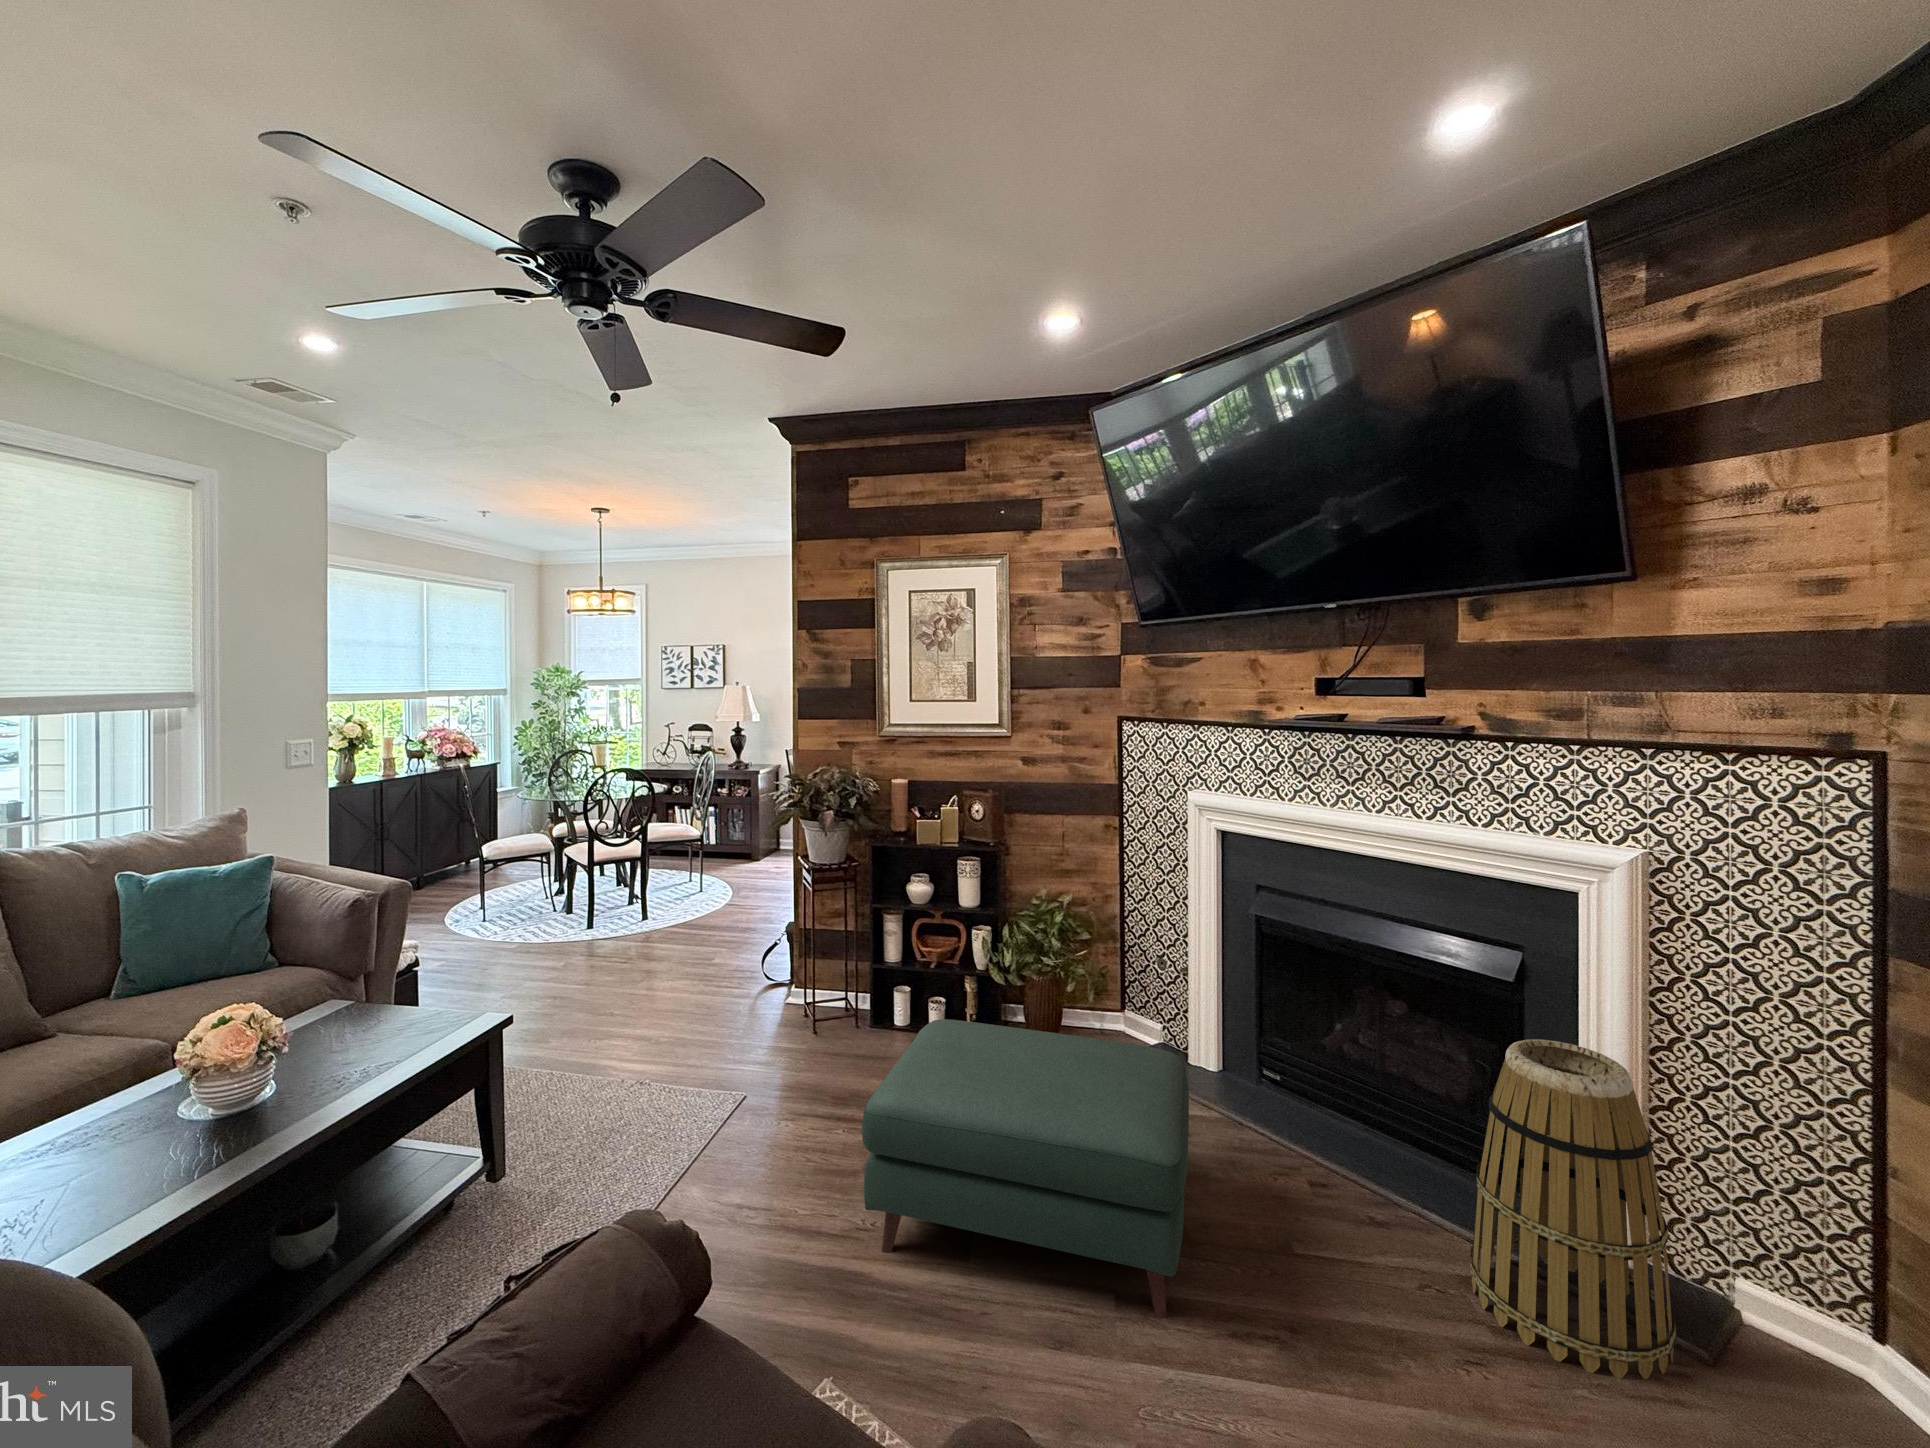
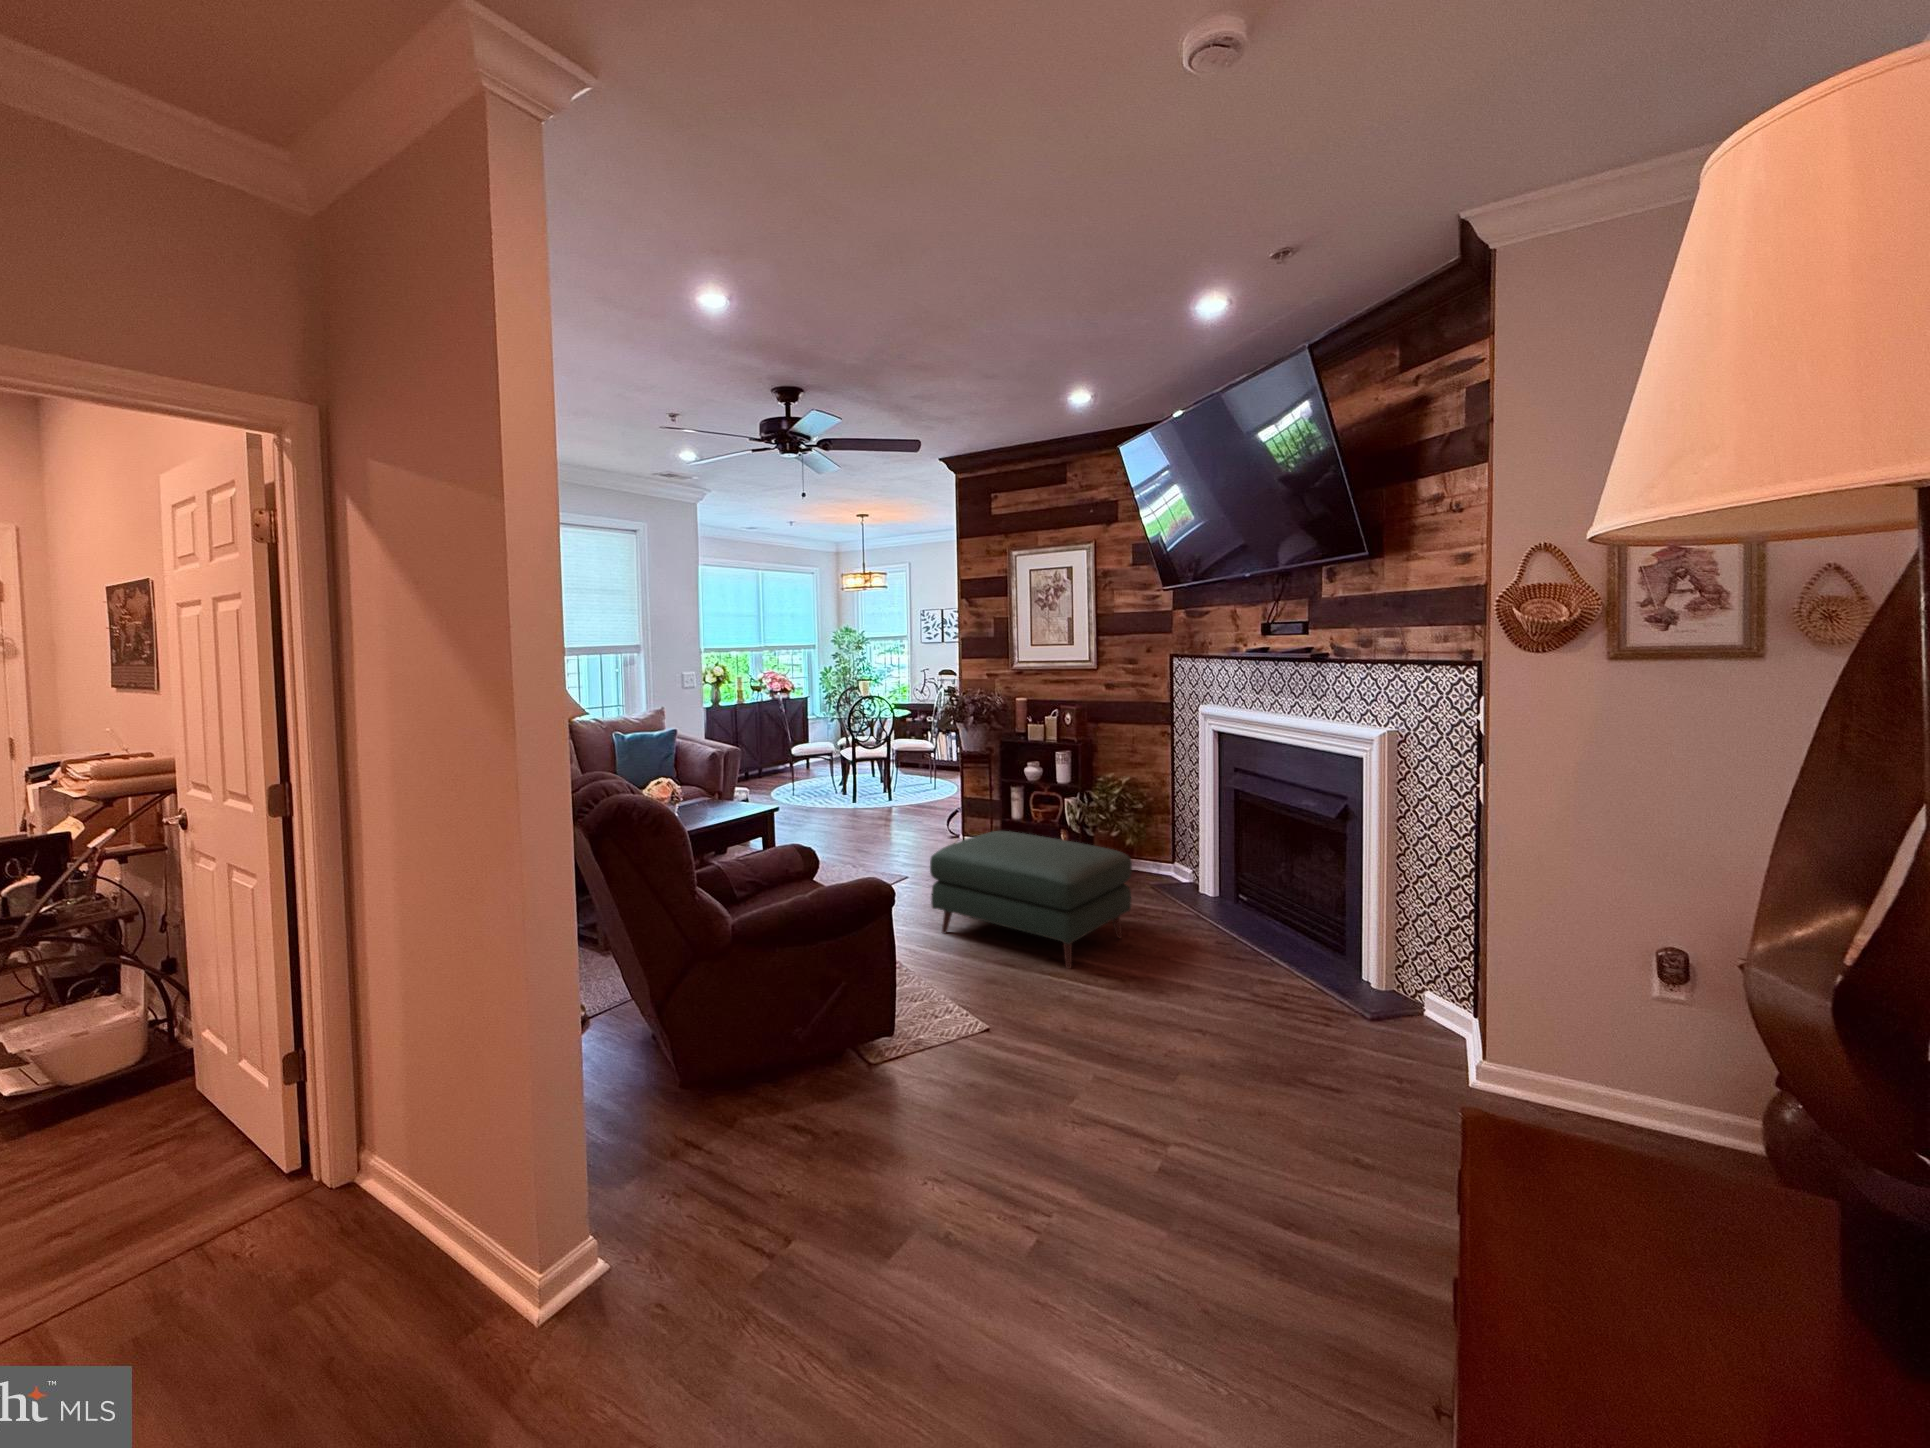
basket: present [1470,1039,1676,1379] -> none [1259,843,1367,1022]

